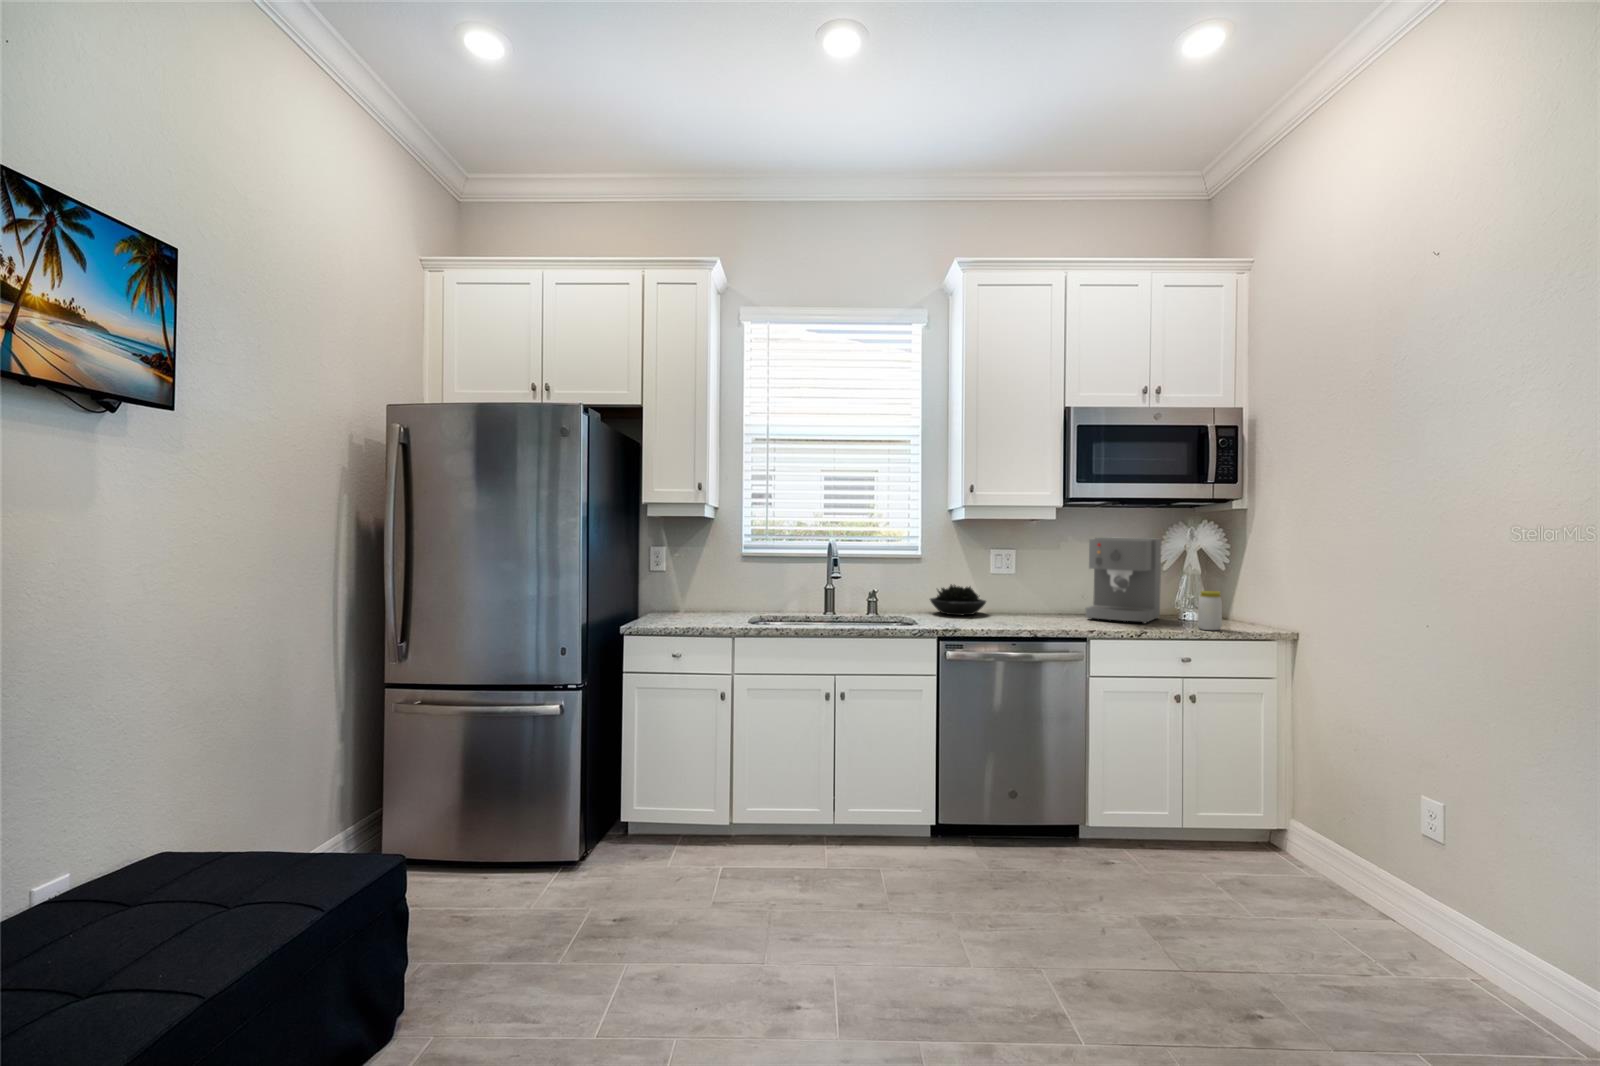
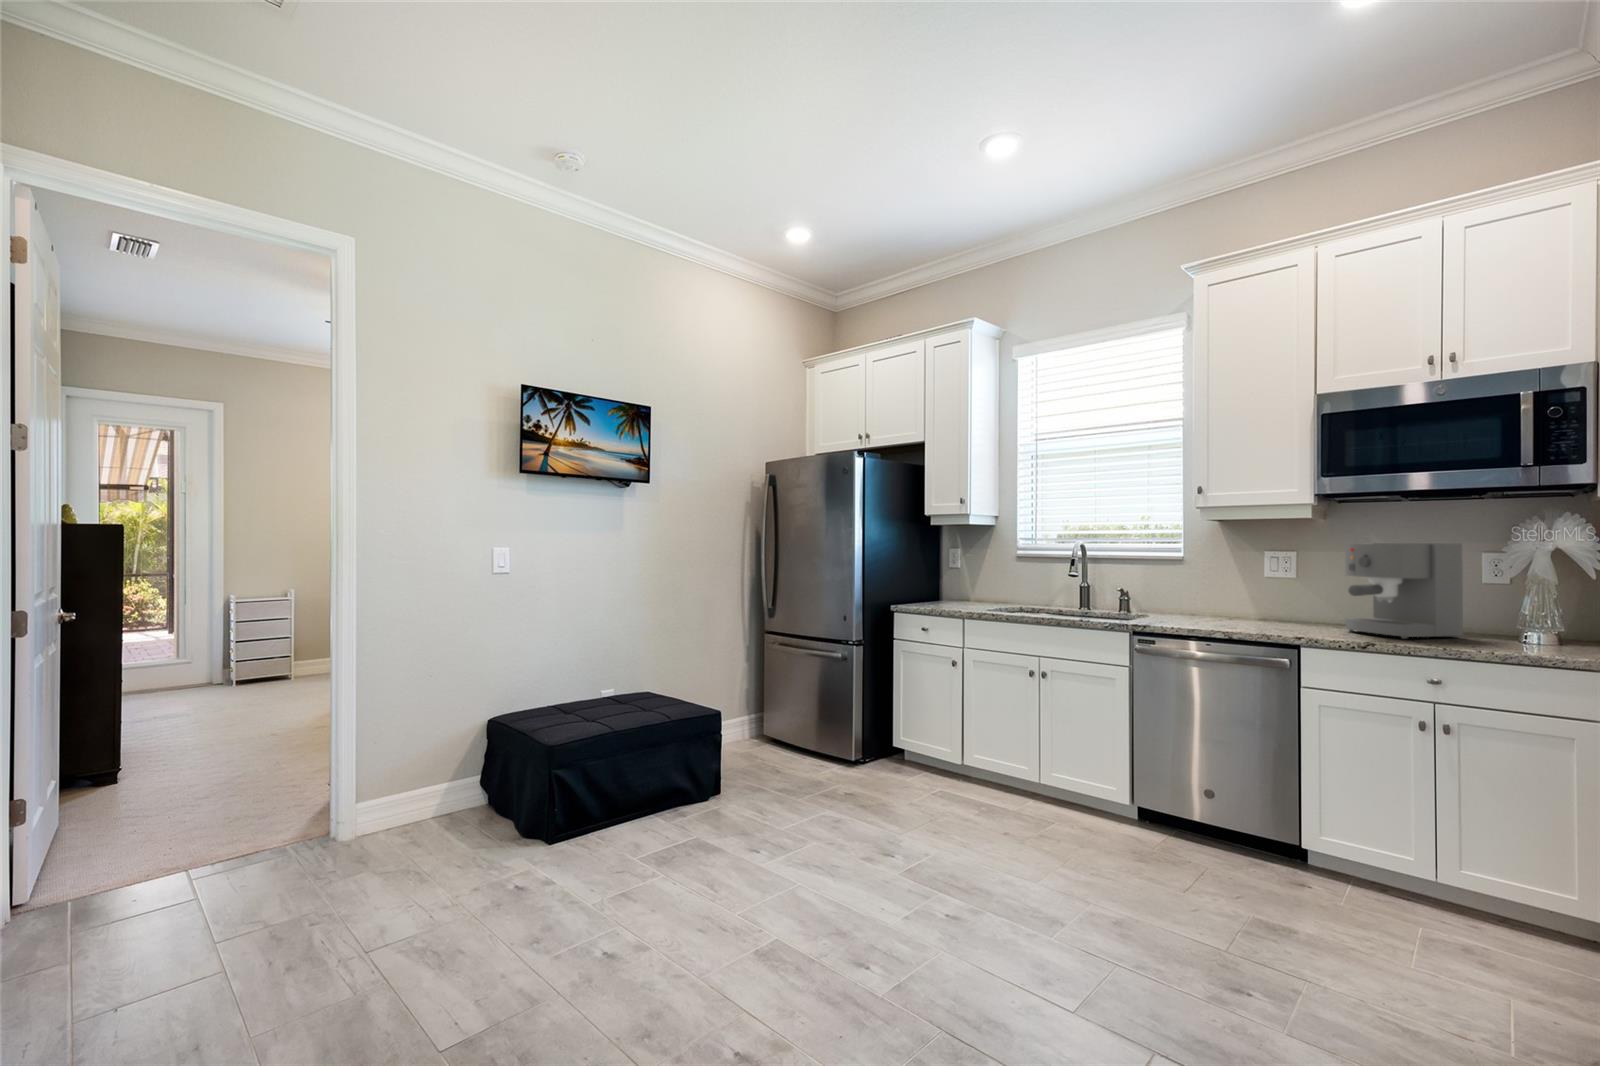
succulent plant: present [930,584,986,615] -> none [1189,589,1251,619]
jar: present [1198,591,1222,630] -> none [1458,603,1494,651]

